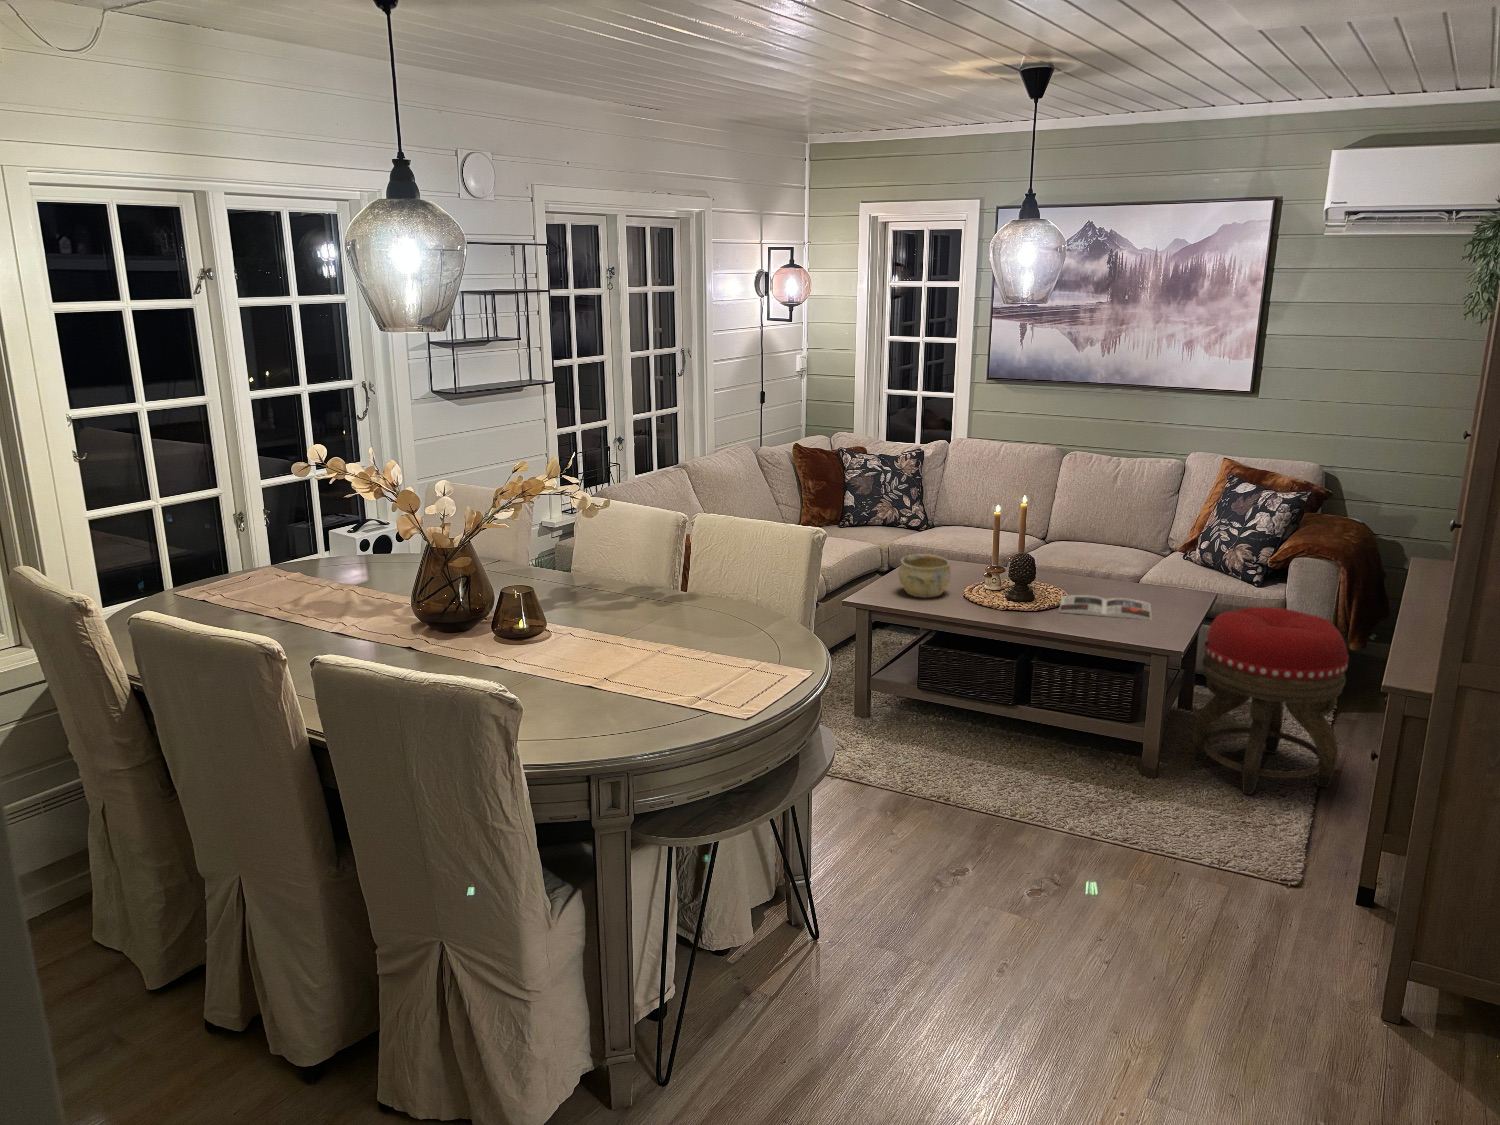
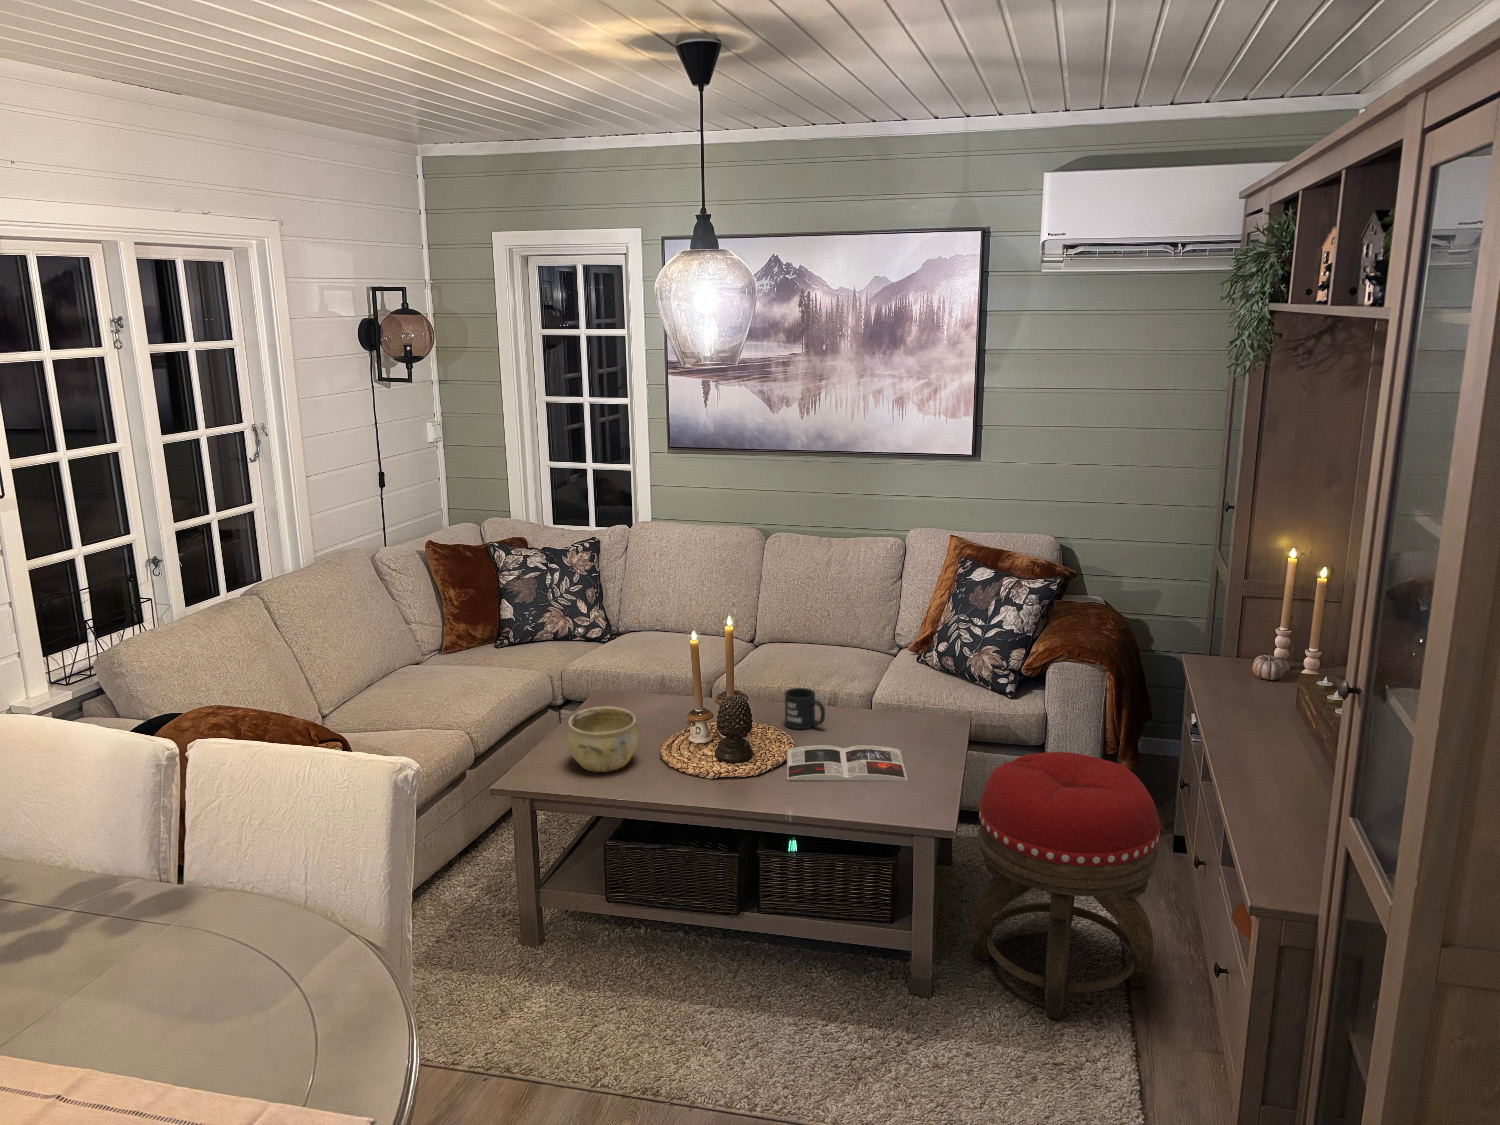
mug: none [1062,557,1095,587] -> present [785,688,825,729]

